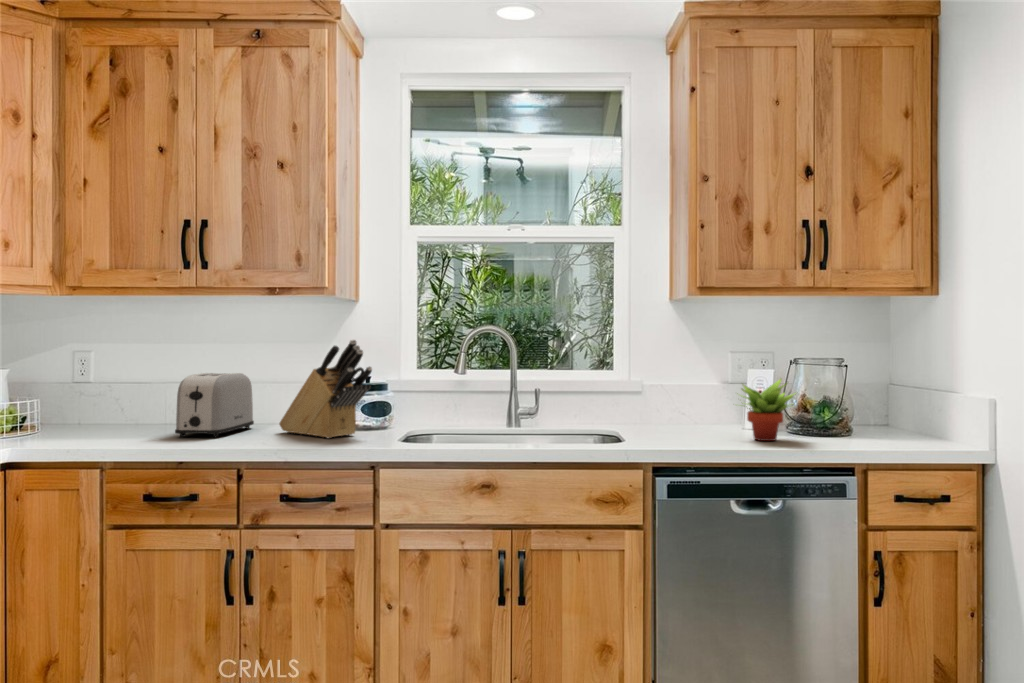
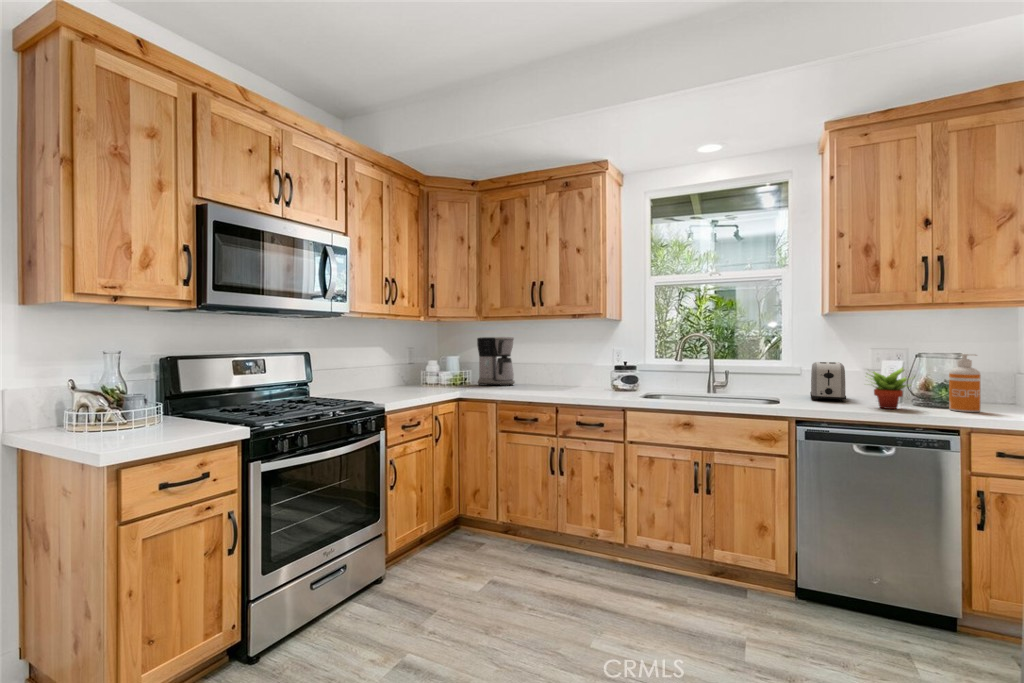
coffee maker: none [58,329,145,429] -> present [477,337,515,386]
knife block: present [279,340,372,438] -> none [578,342,625,394]
soap dispenser: none [832,358,867,440] -> present [949,354,980,412]
toaster: present [175,373,254,437] -> present [810,362,846,402]

